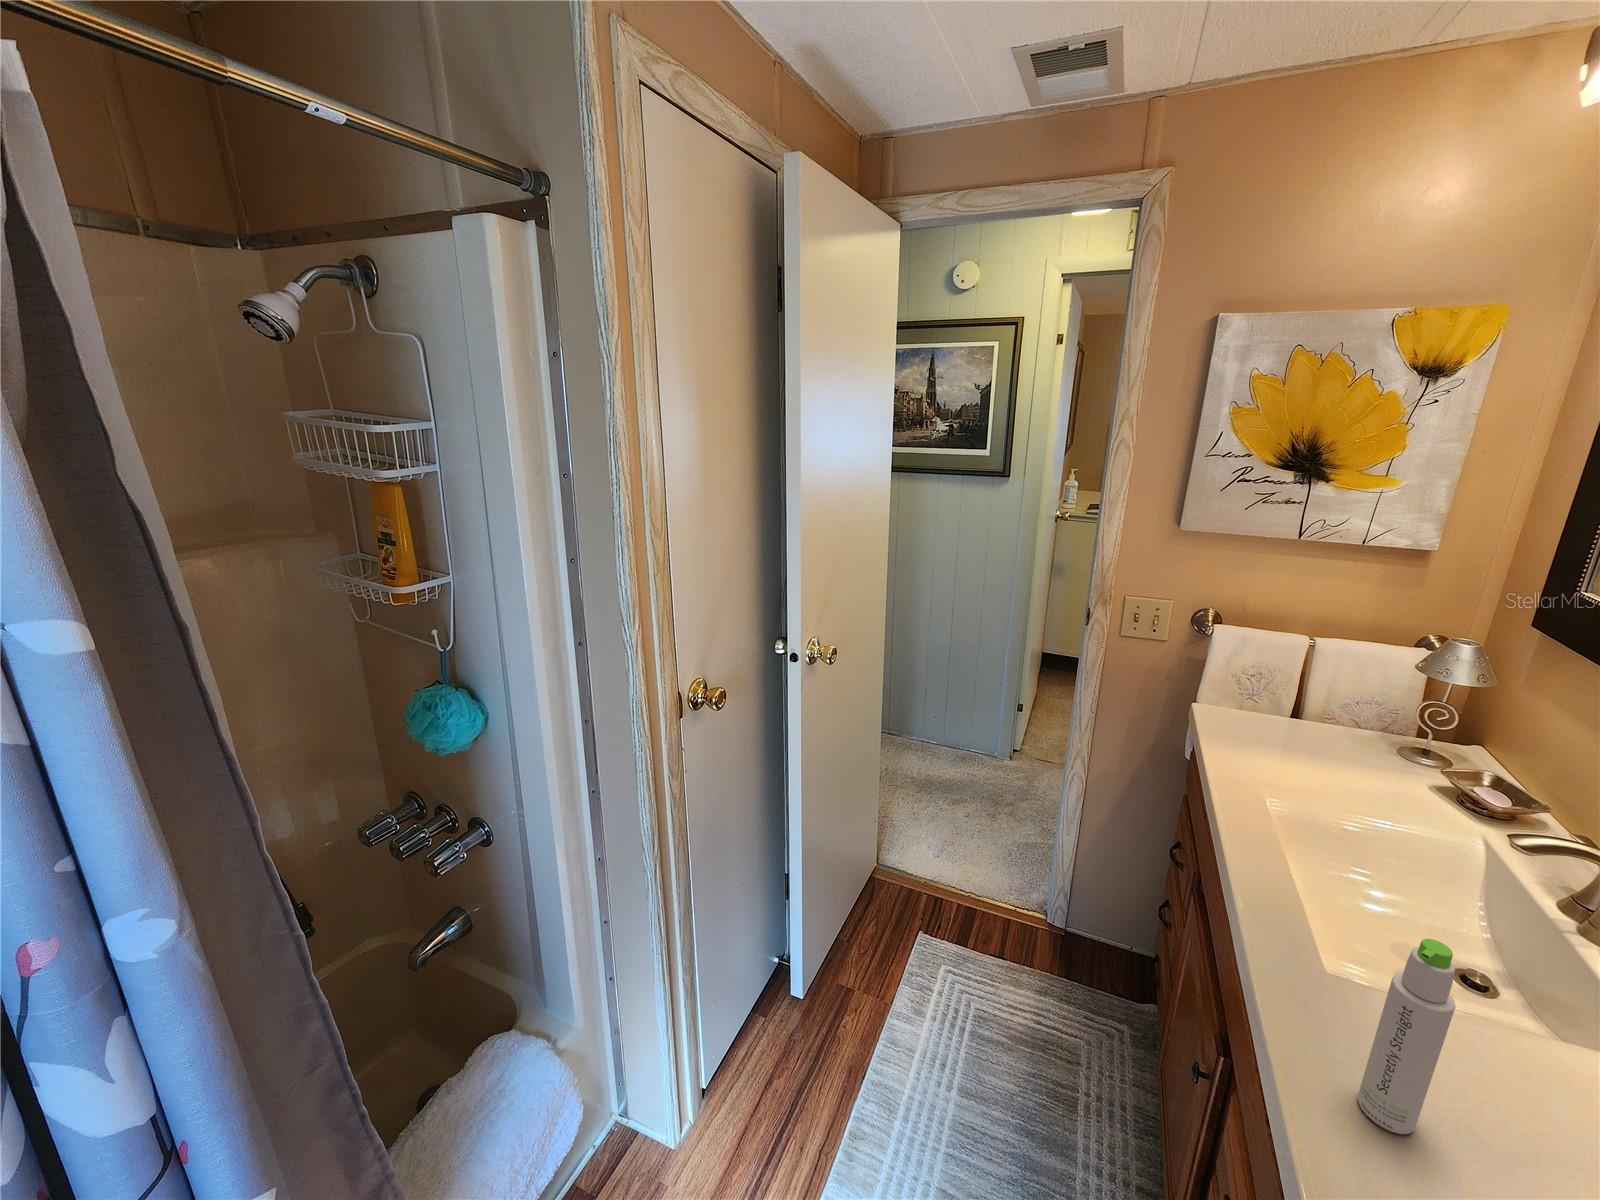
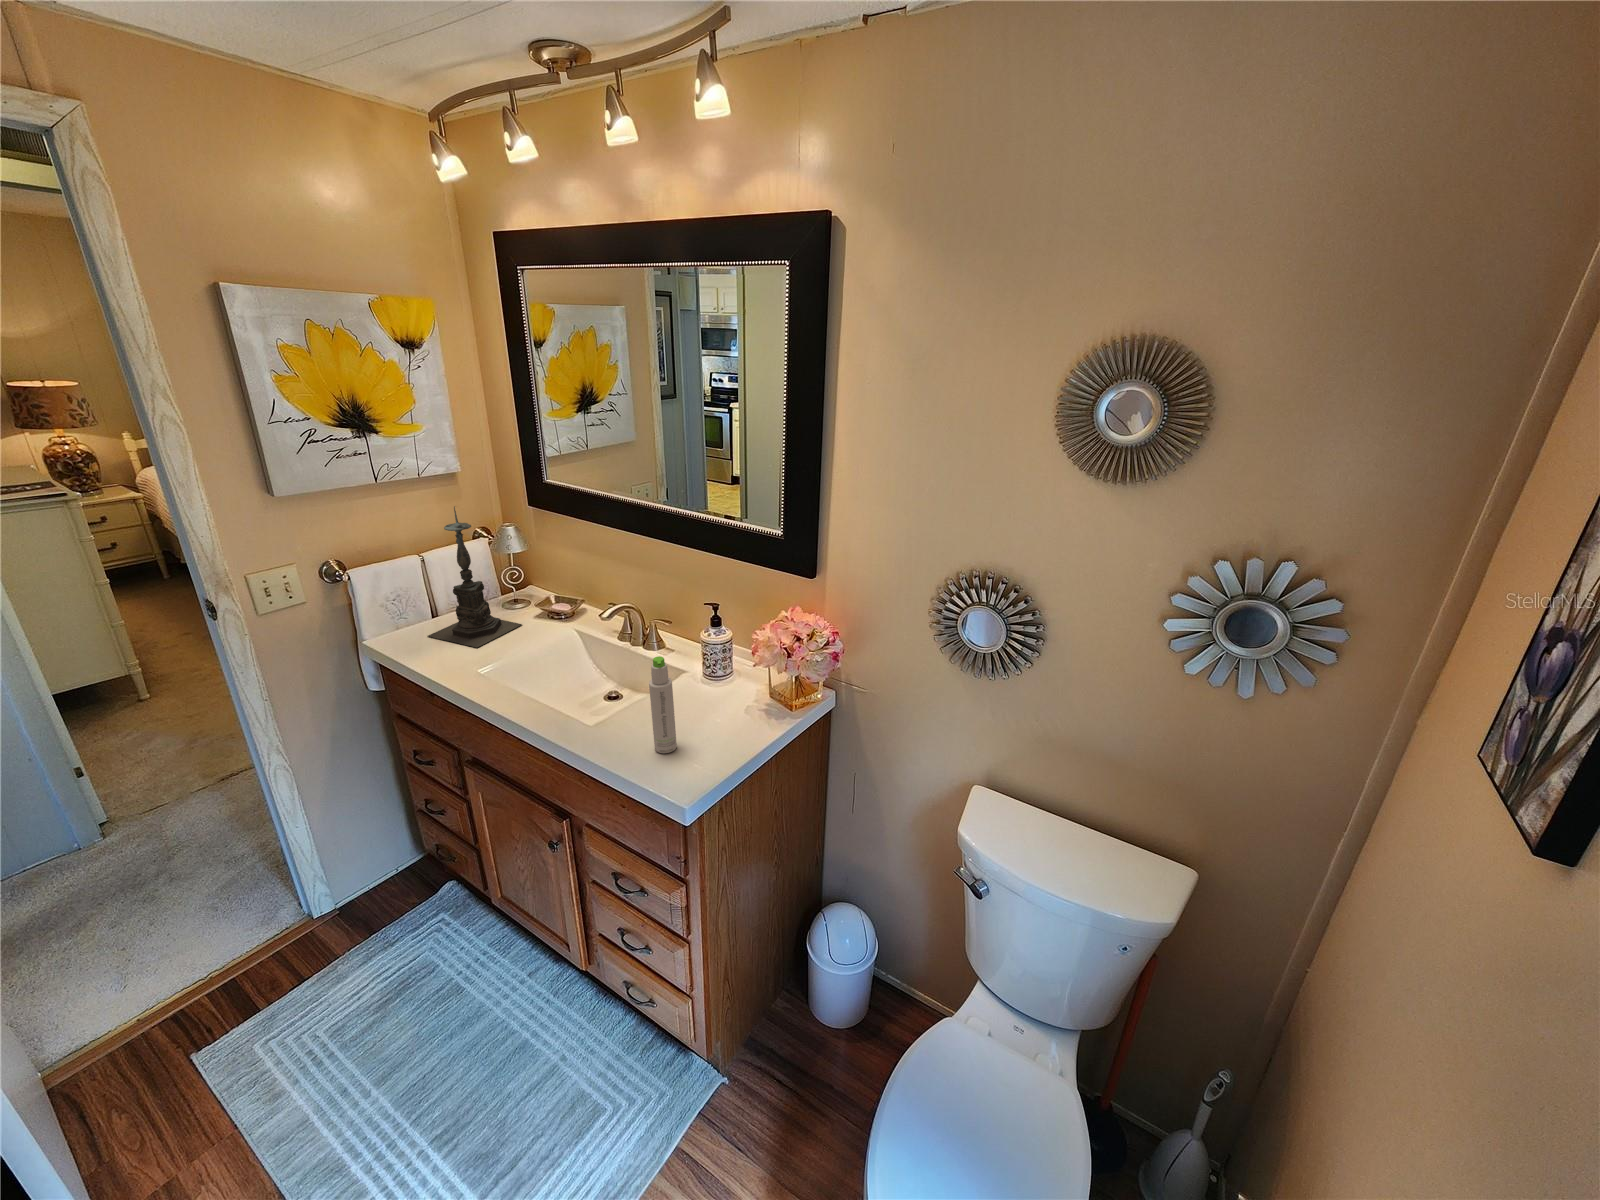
candle holder: none [1252,585,1389,782] -> present [428,506,522,648]

